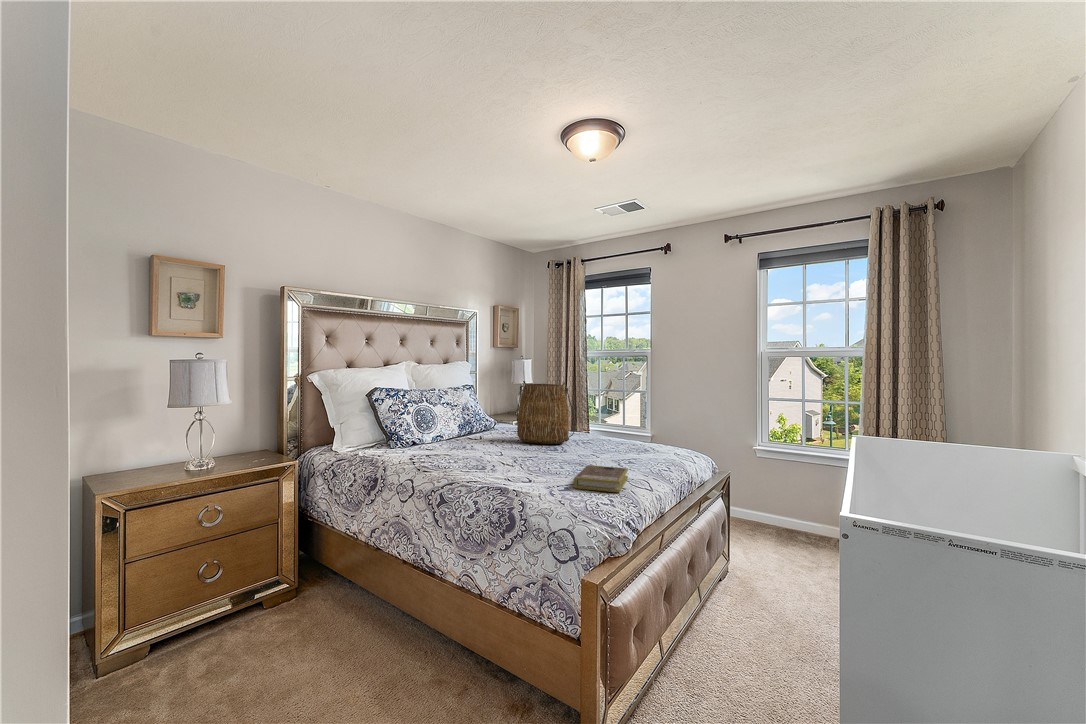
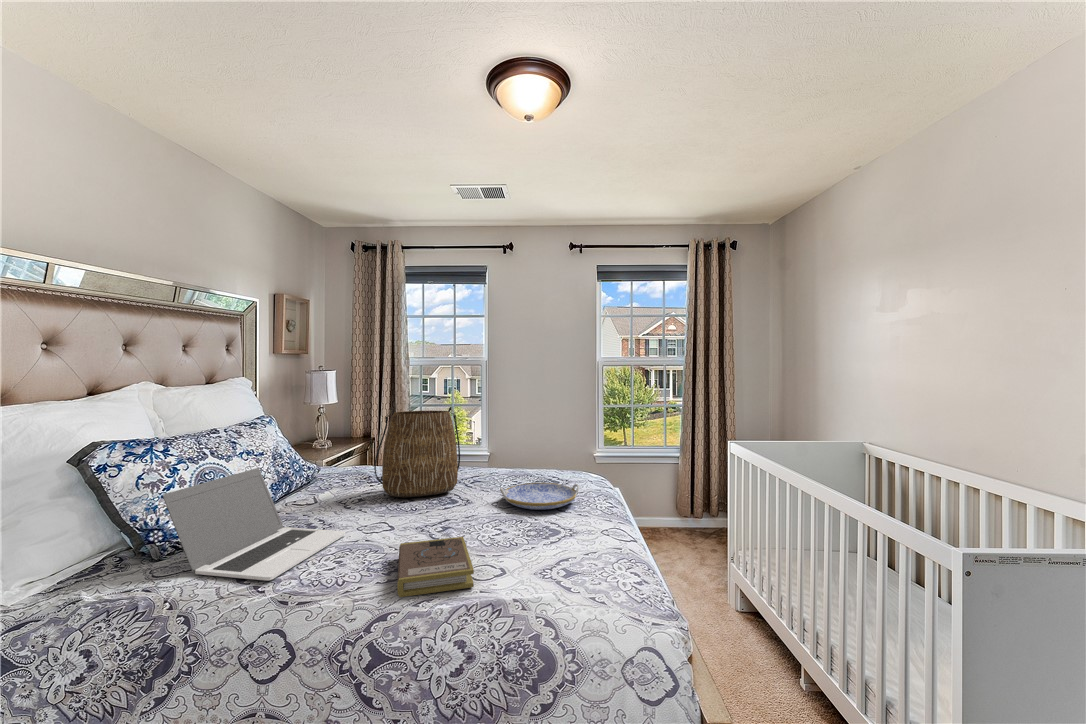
laptop: none [390,409,475,461] -> present [163,468,345,581]
serving tray: none [584,443,645,462] -> present [500,483,579,510]
book: present [574,465,628,492] -> present [397,537,474,597]

